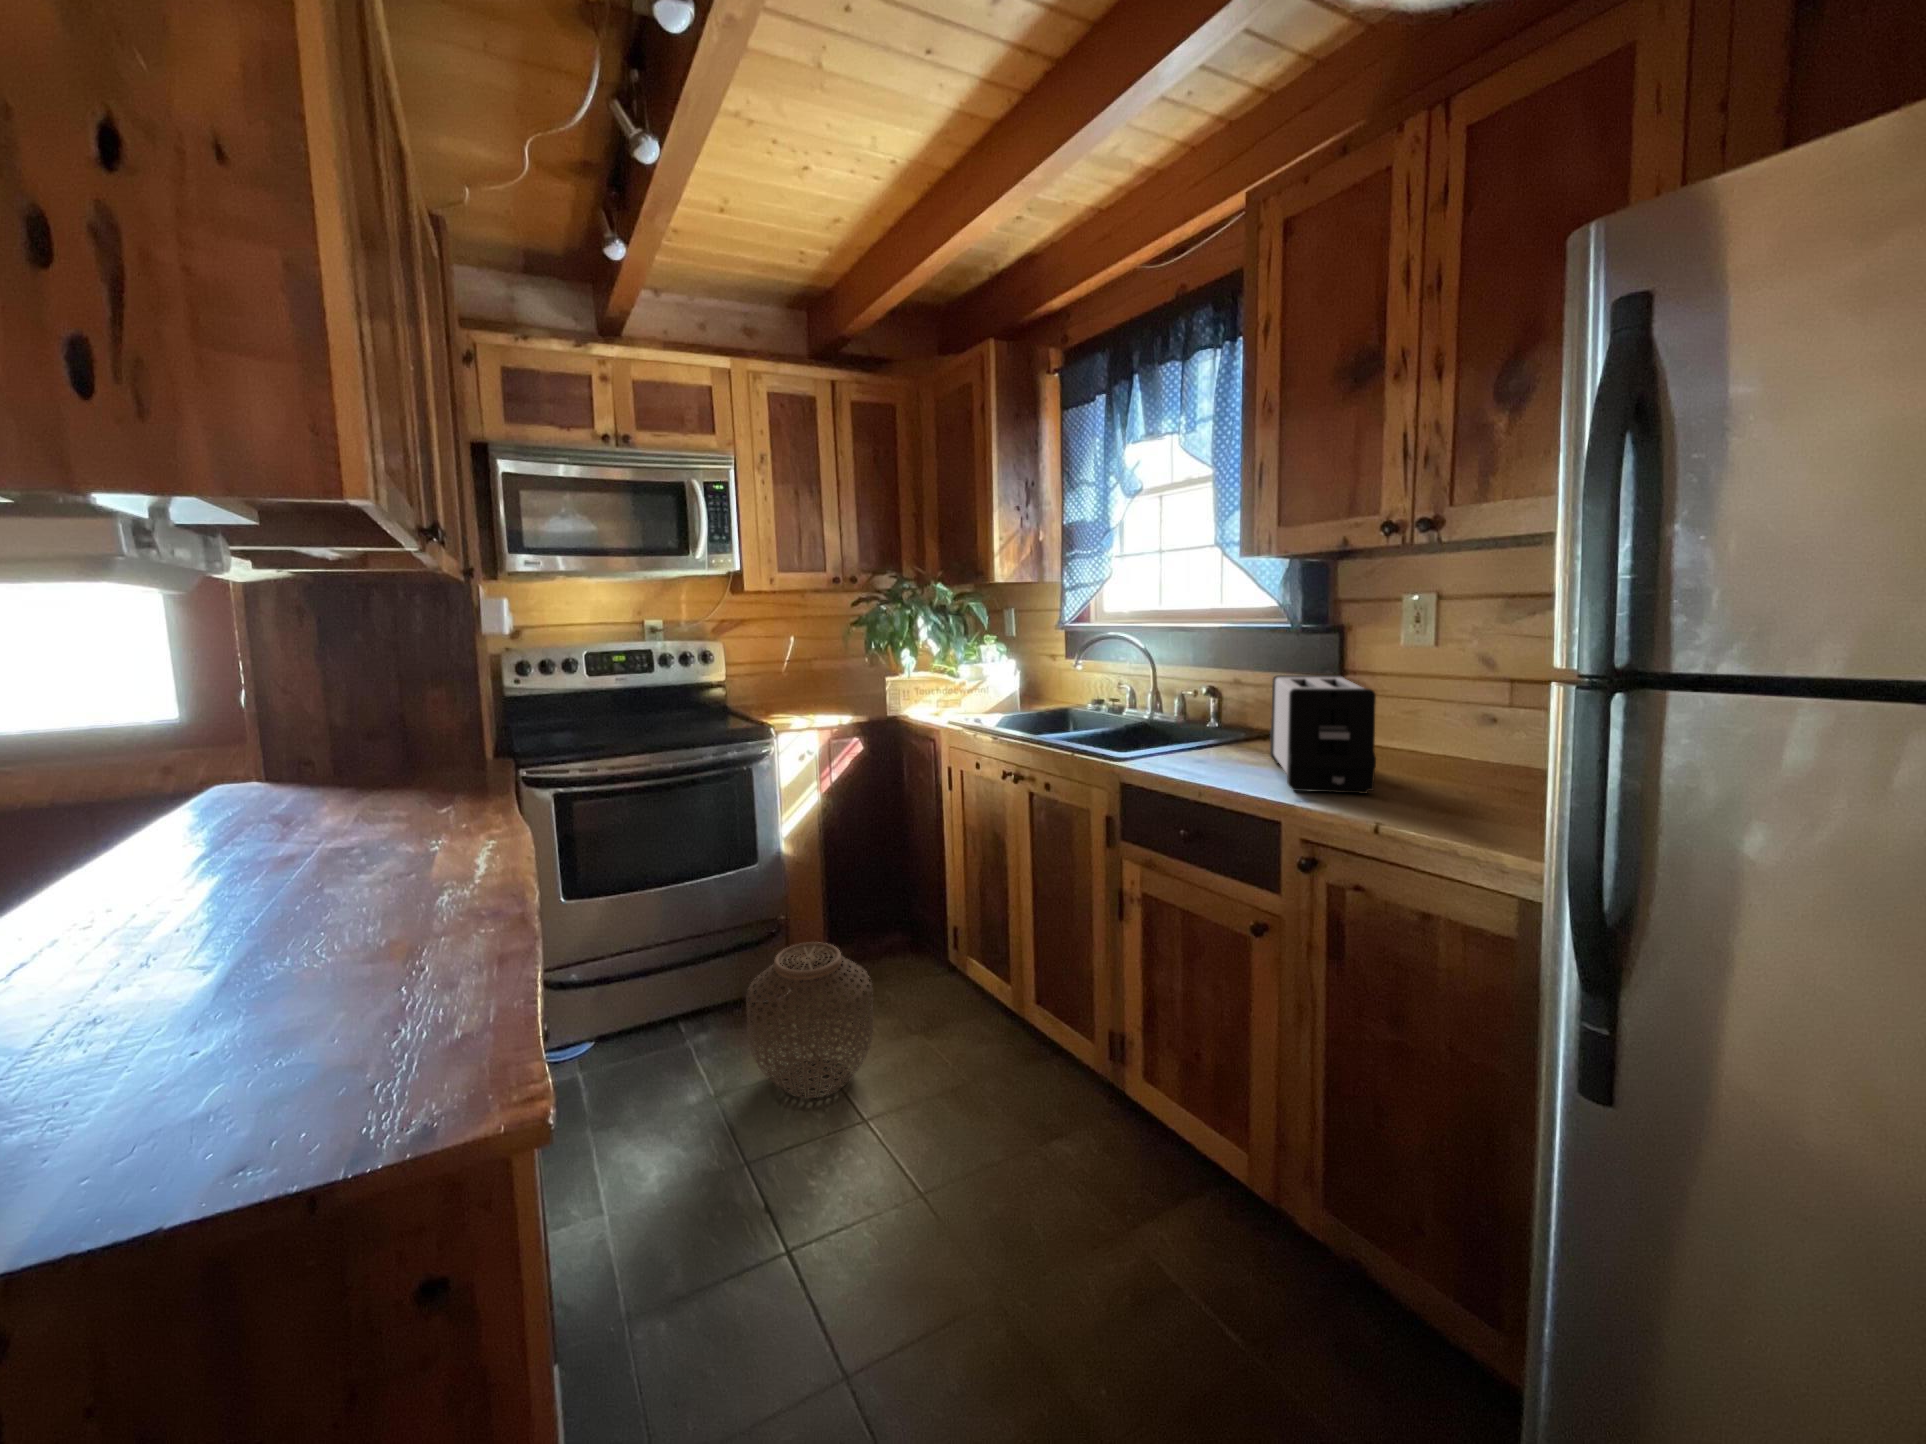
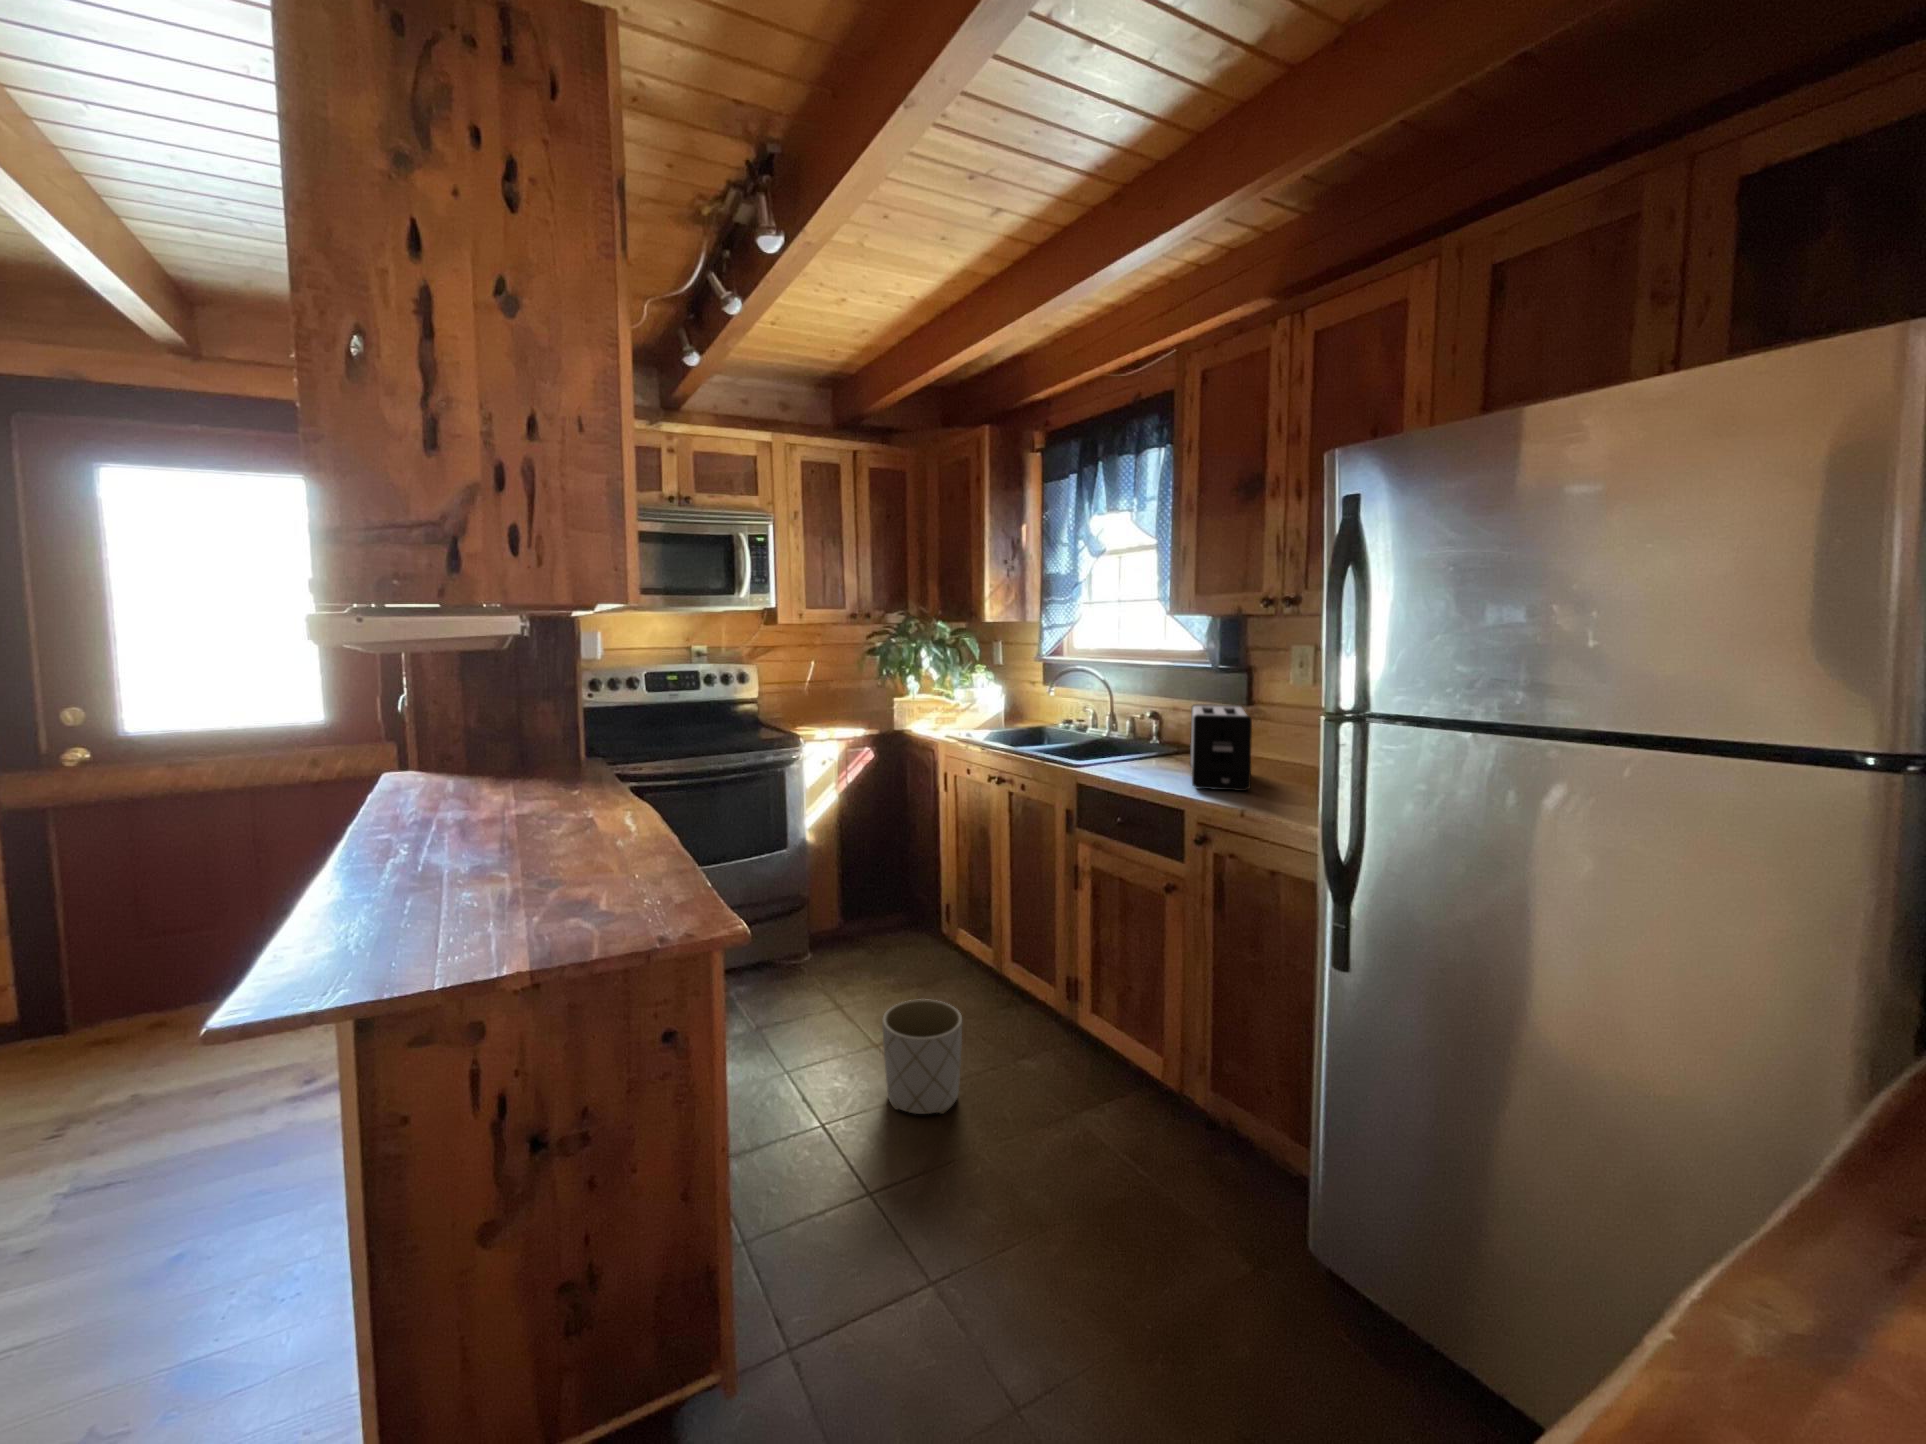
woven basket: present [746,942,873,1098] -> none [782,909,882,1030]
planter: none [868,1073,977,1240] -> present [882,999,962,1114]

